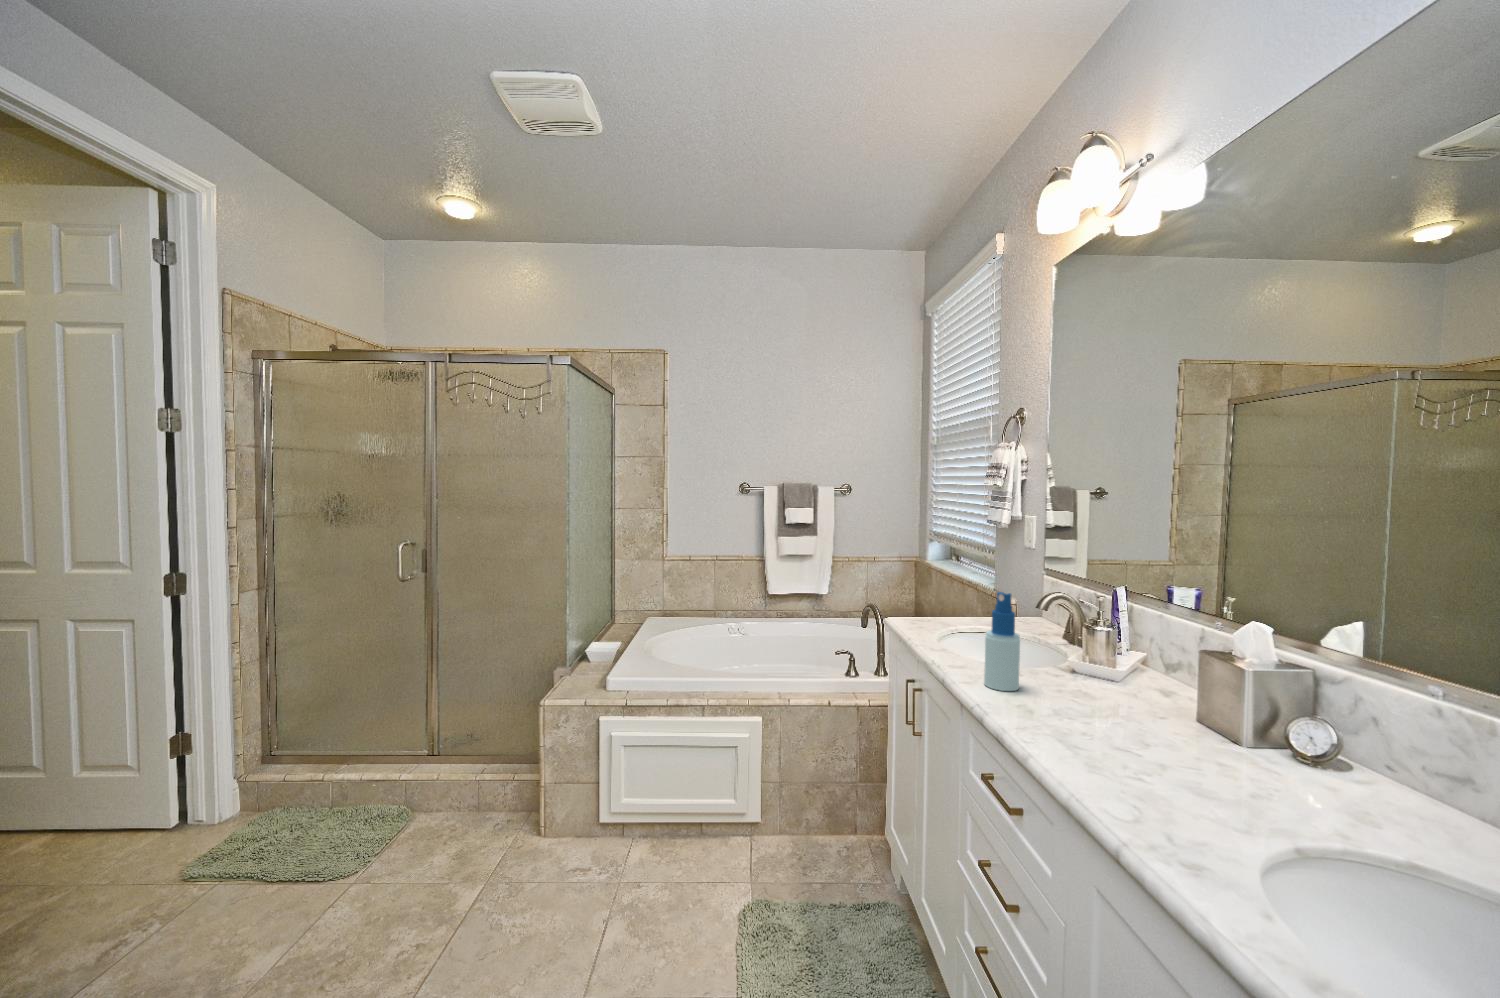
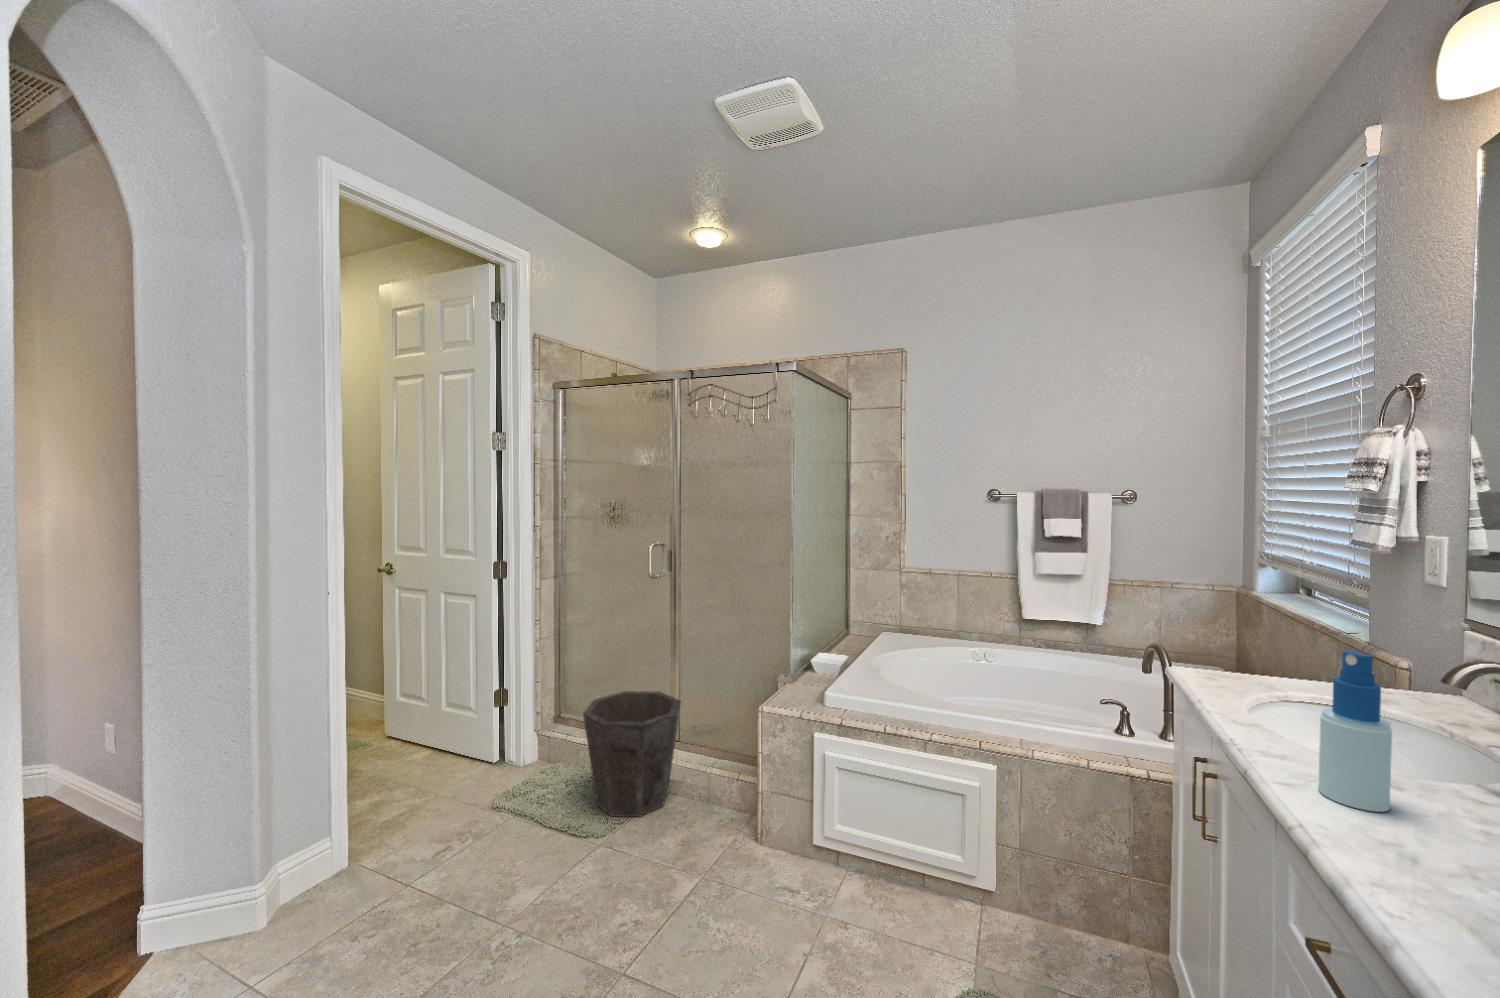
waste bin: none [319,705,443,853] -> present [583,691,681,817]

